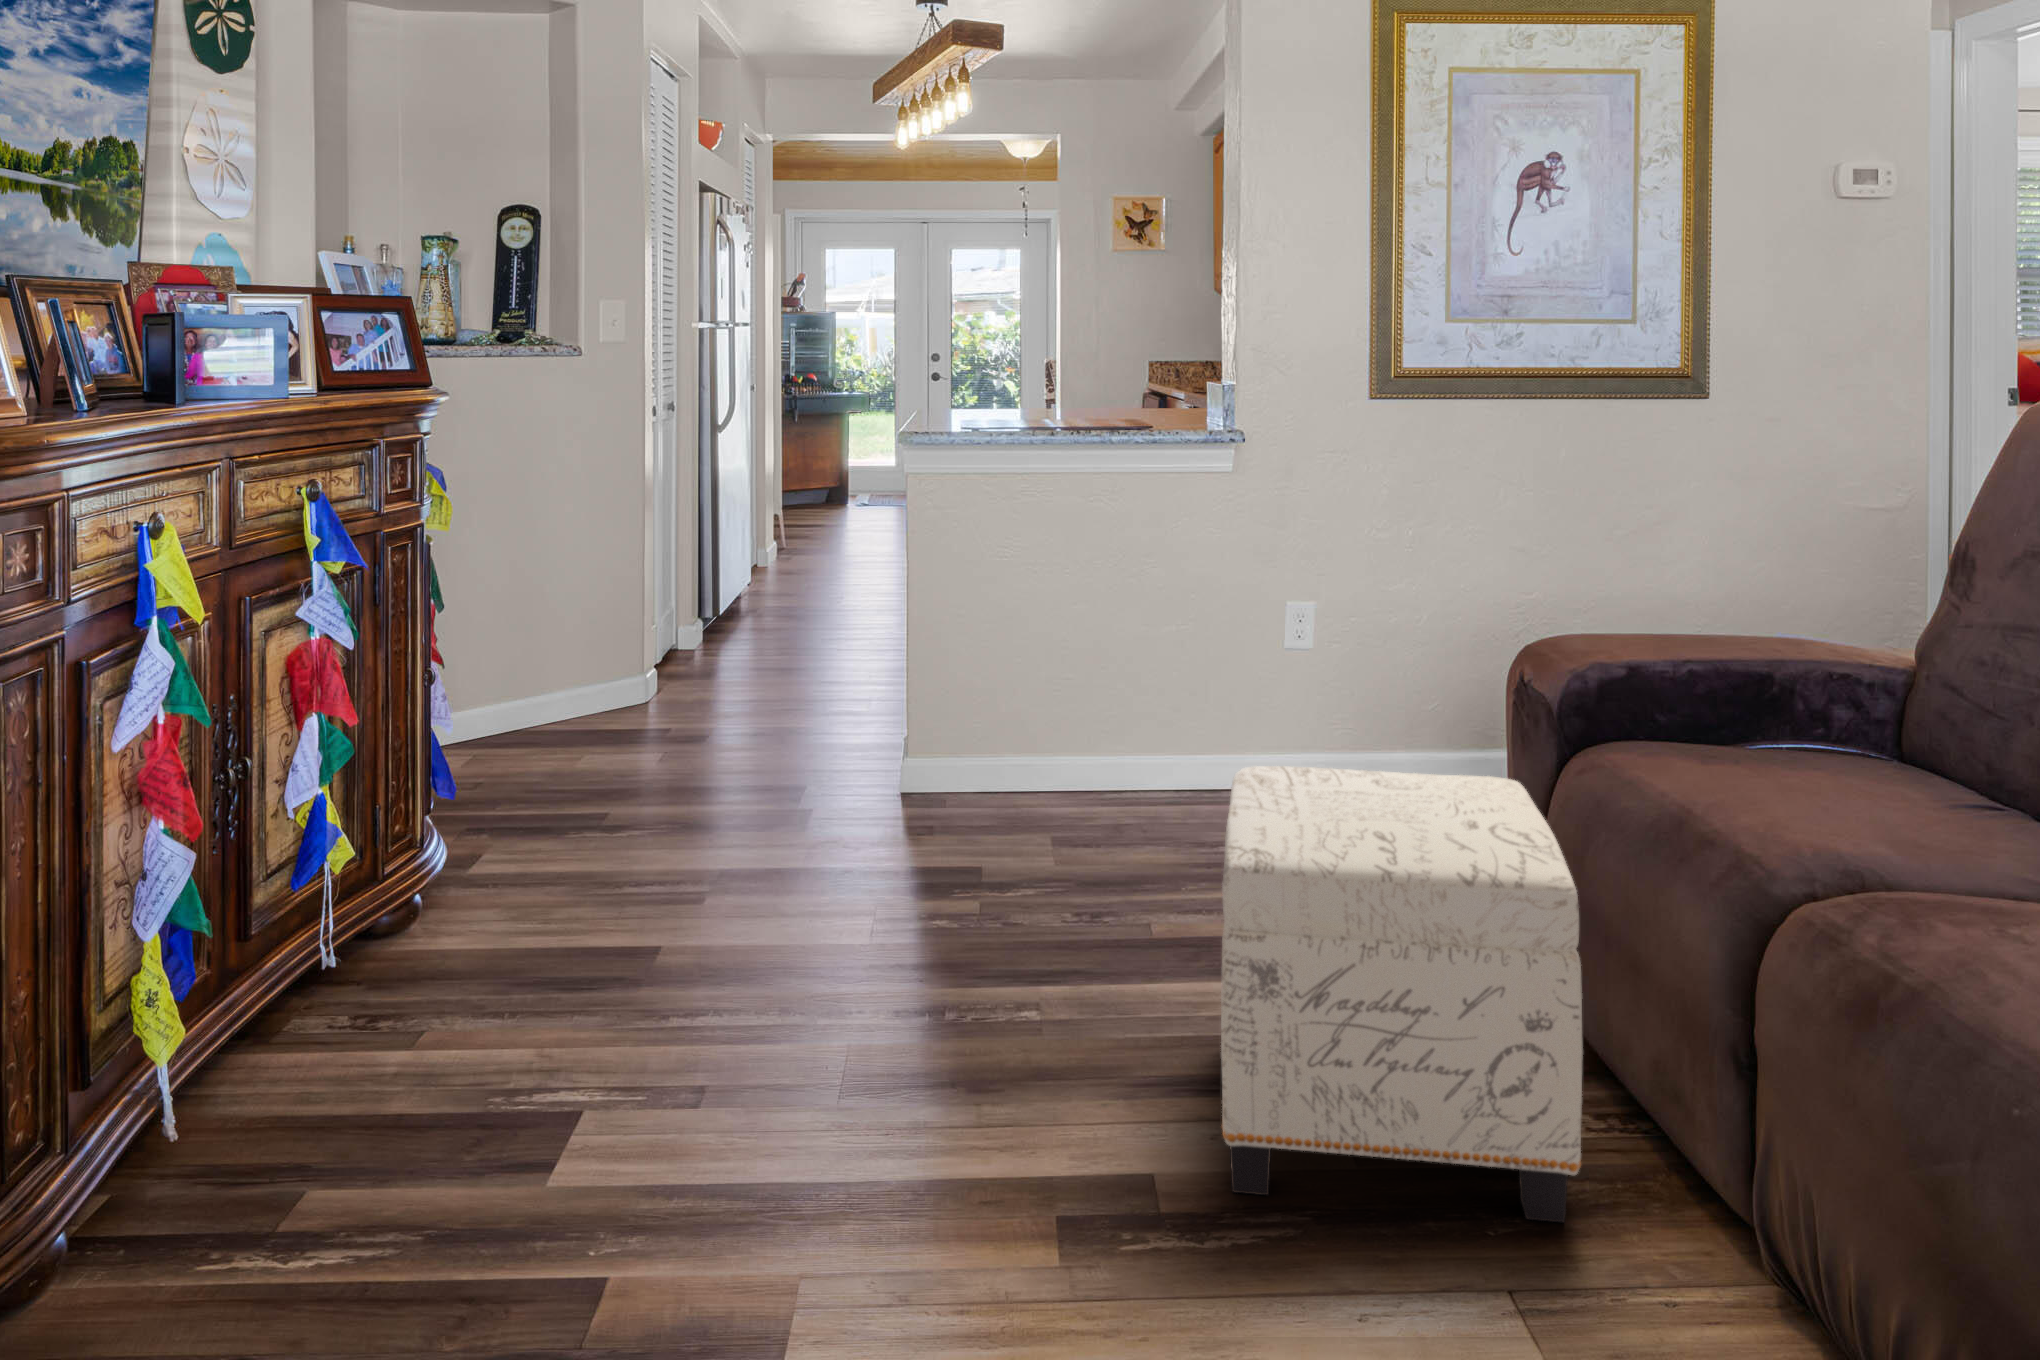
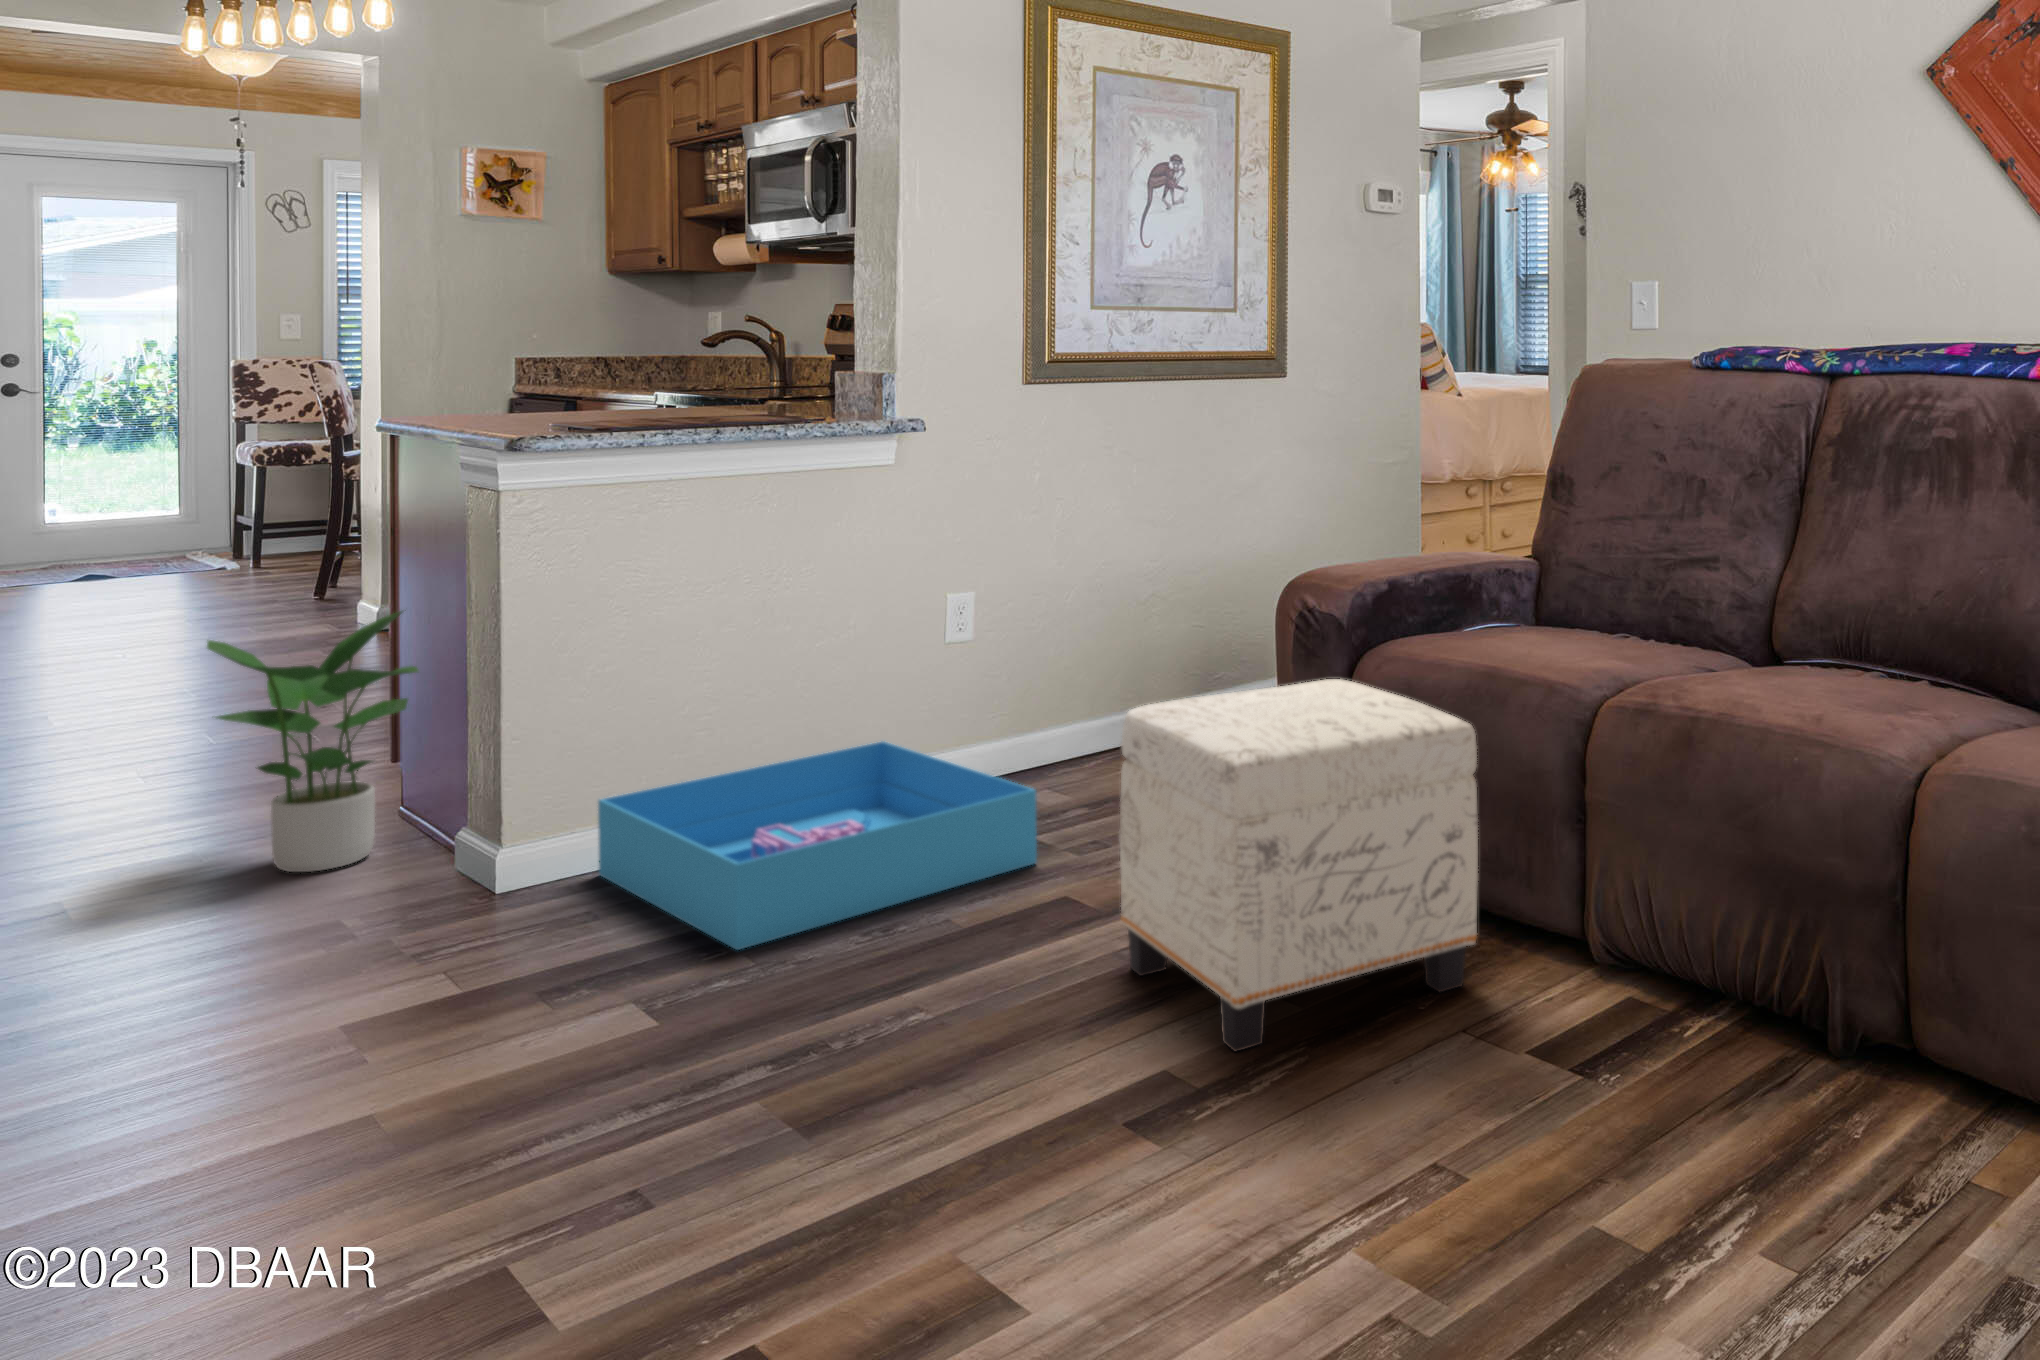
potted plant: none [761,564,897,754] -> present [207,611,418,872]
storage bin: none [967,735,1277,906] -> present [598,741,1037,950]

